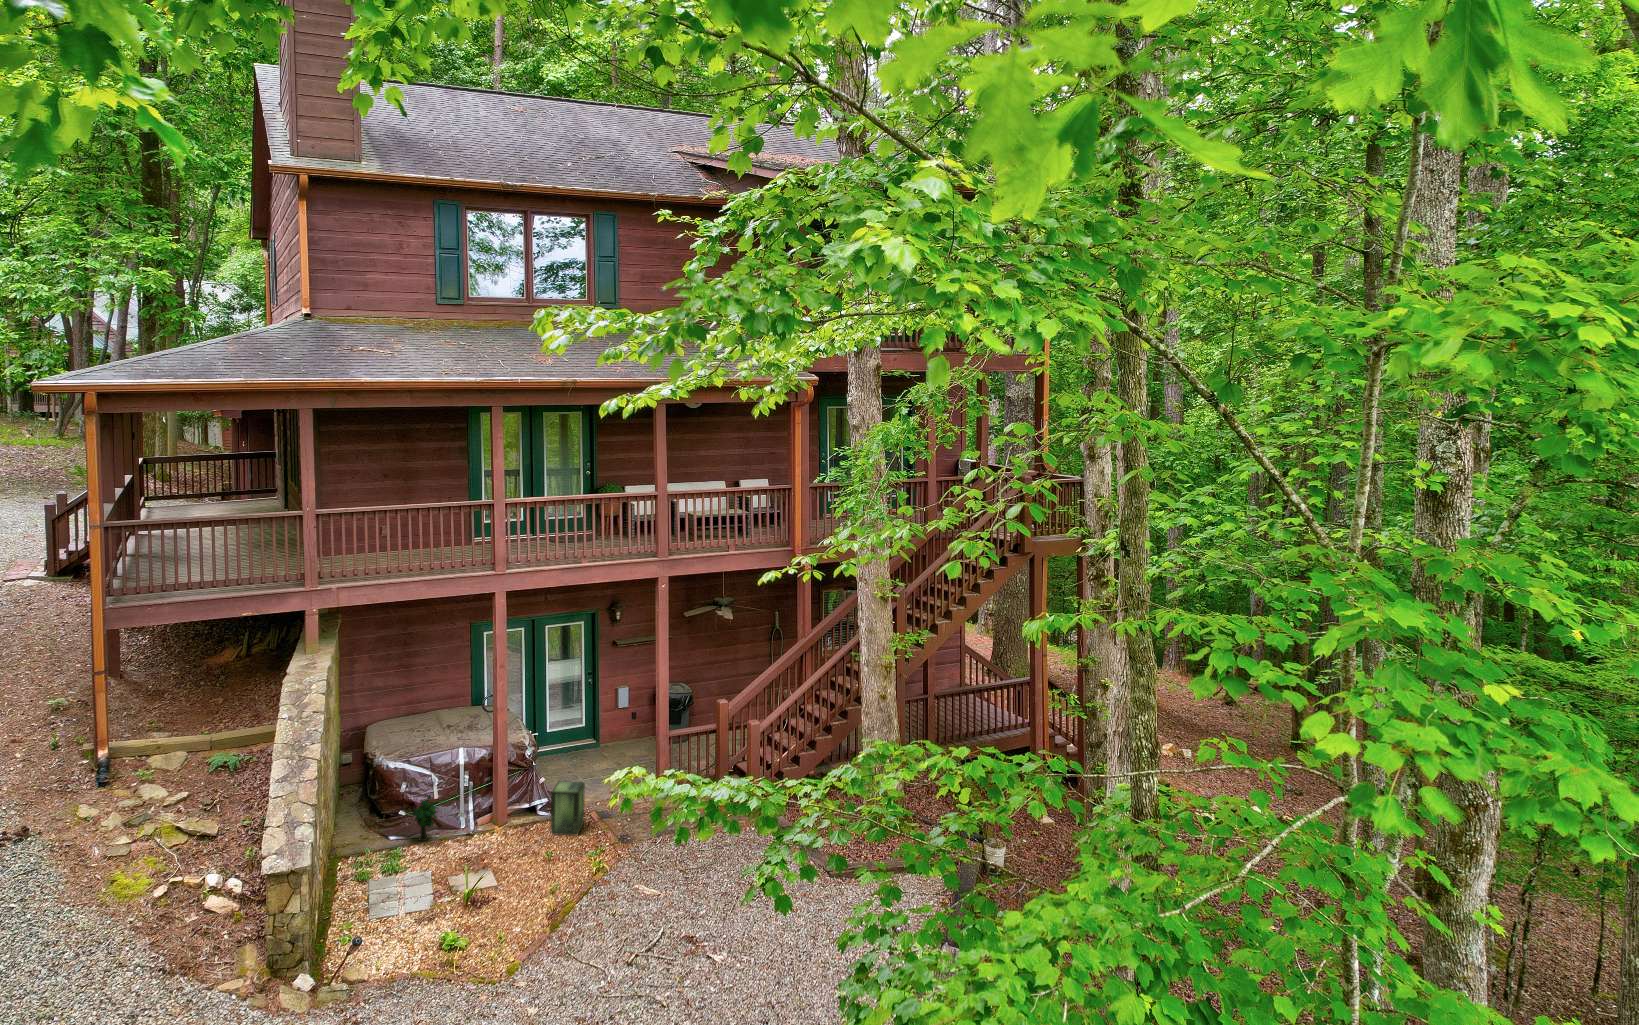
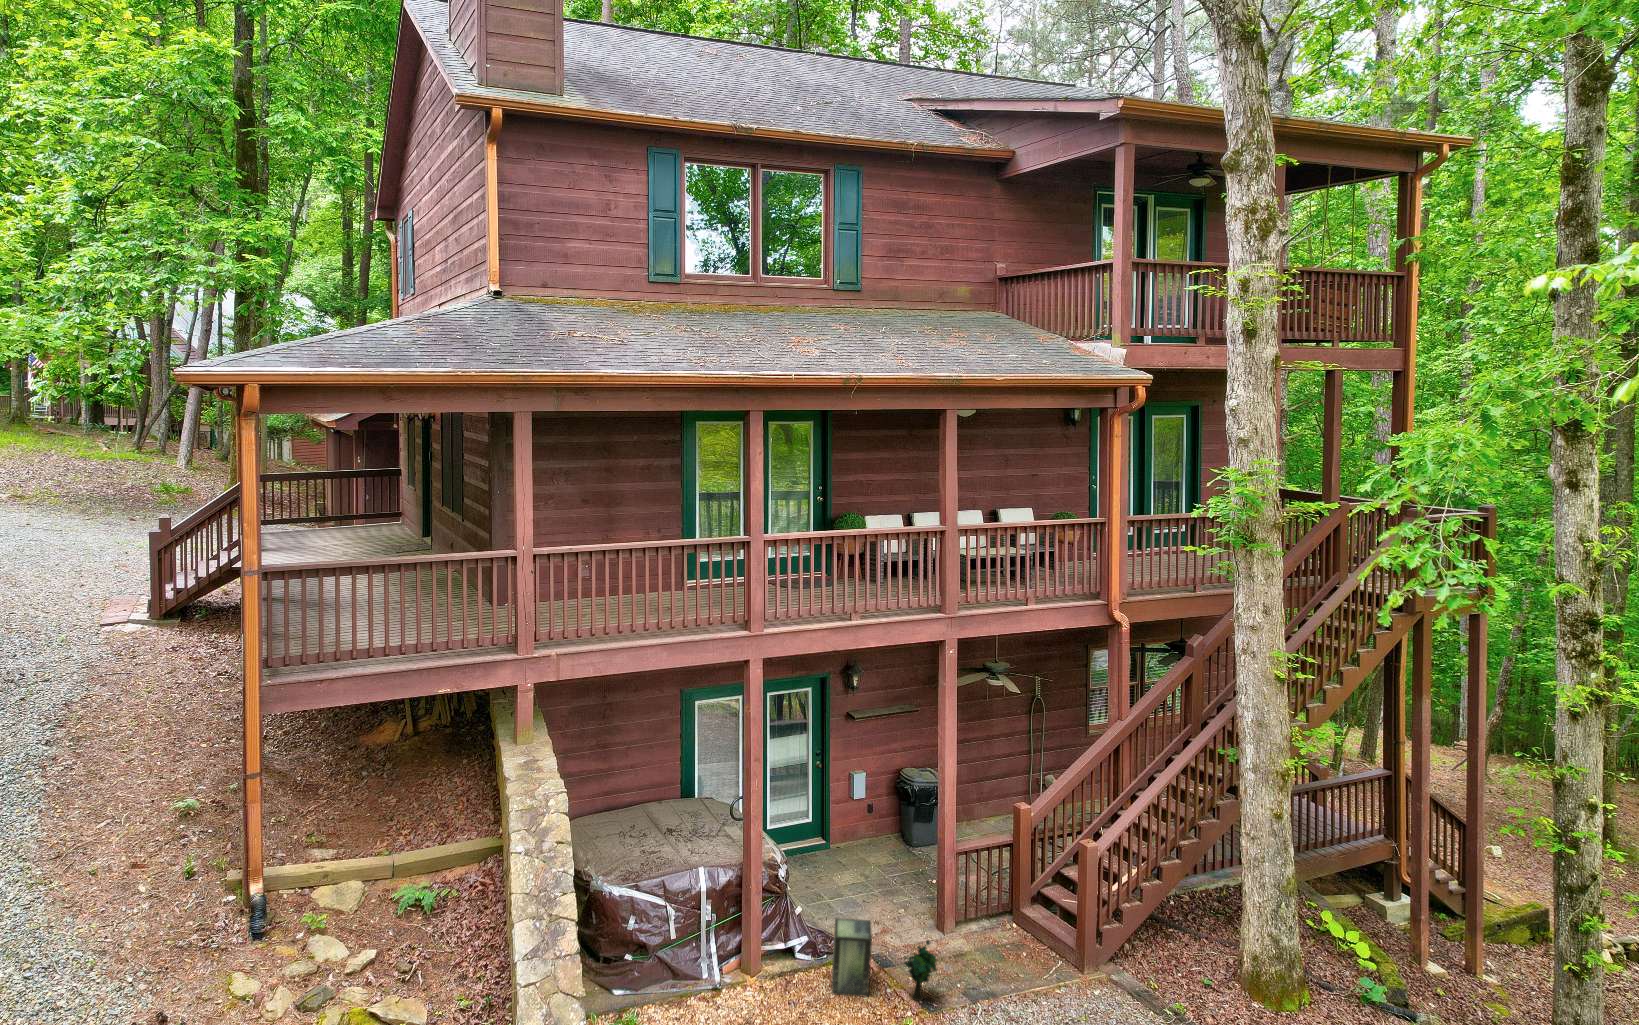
decorative plant: present [412,795,437,841] -> present [904,940,937,1001]

